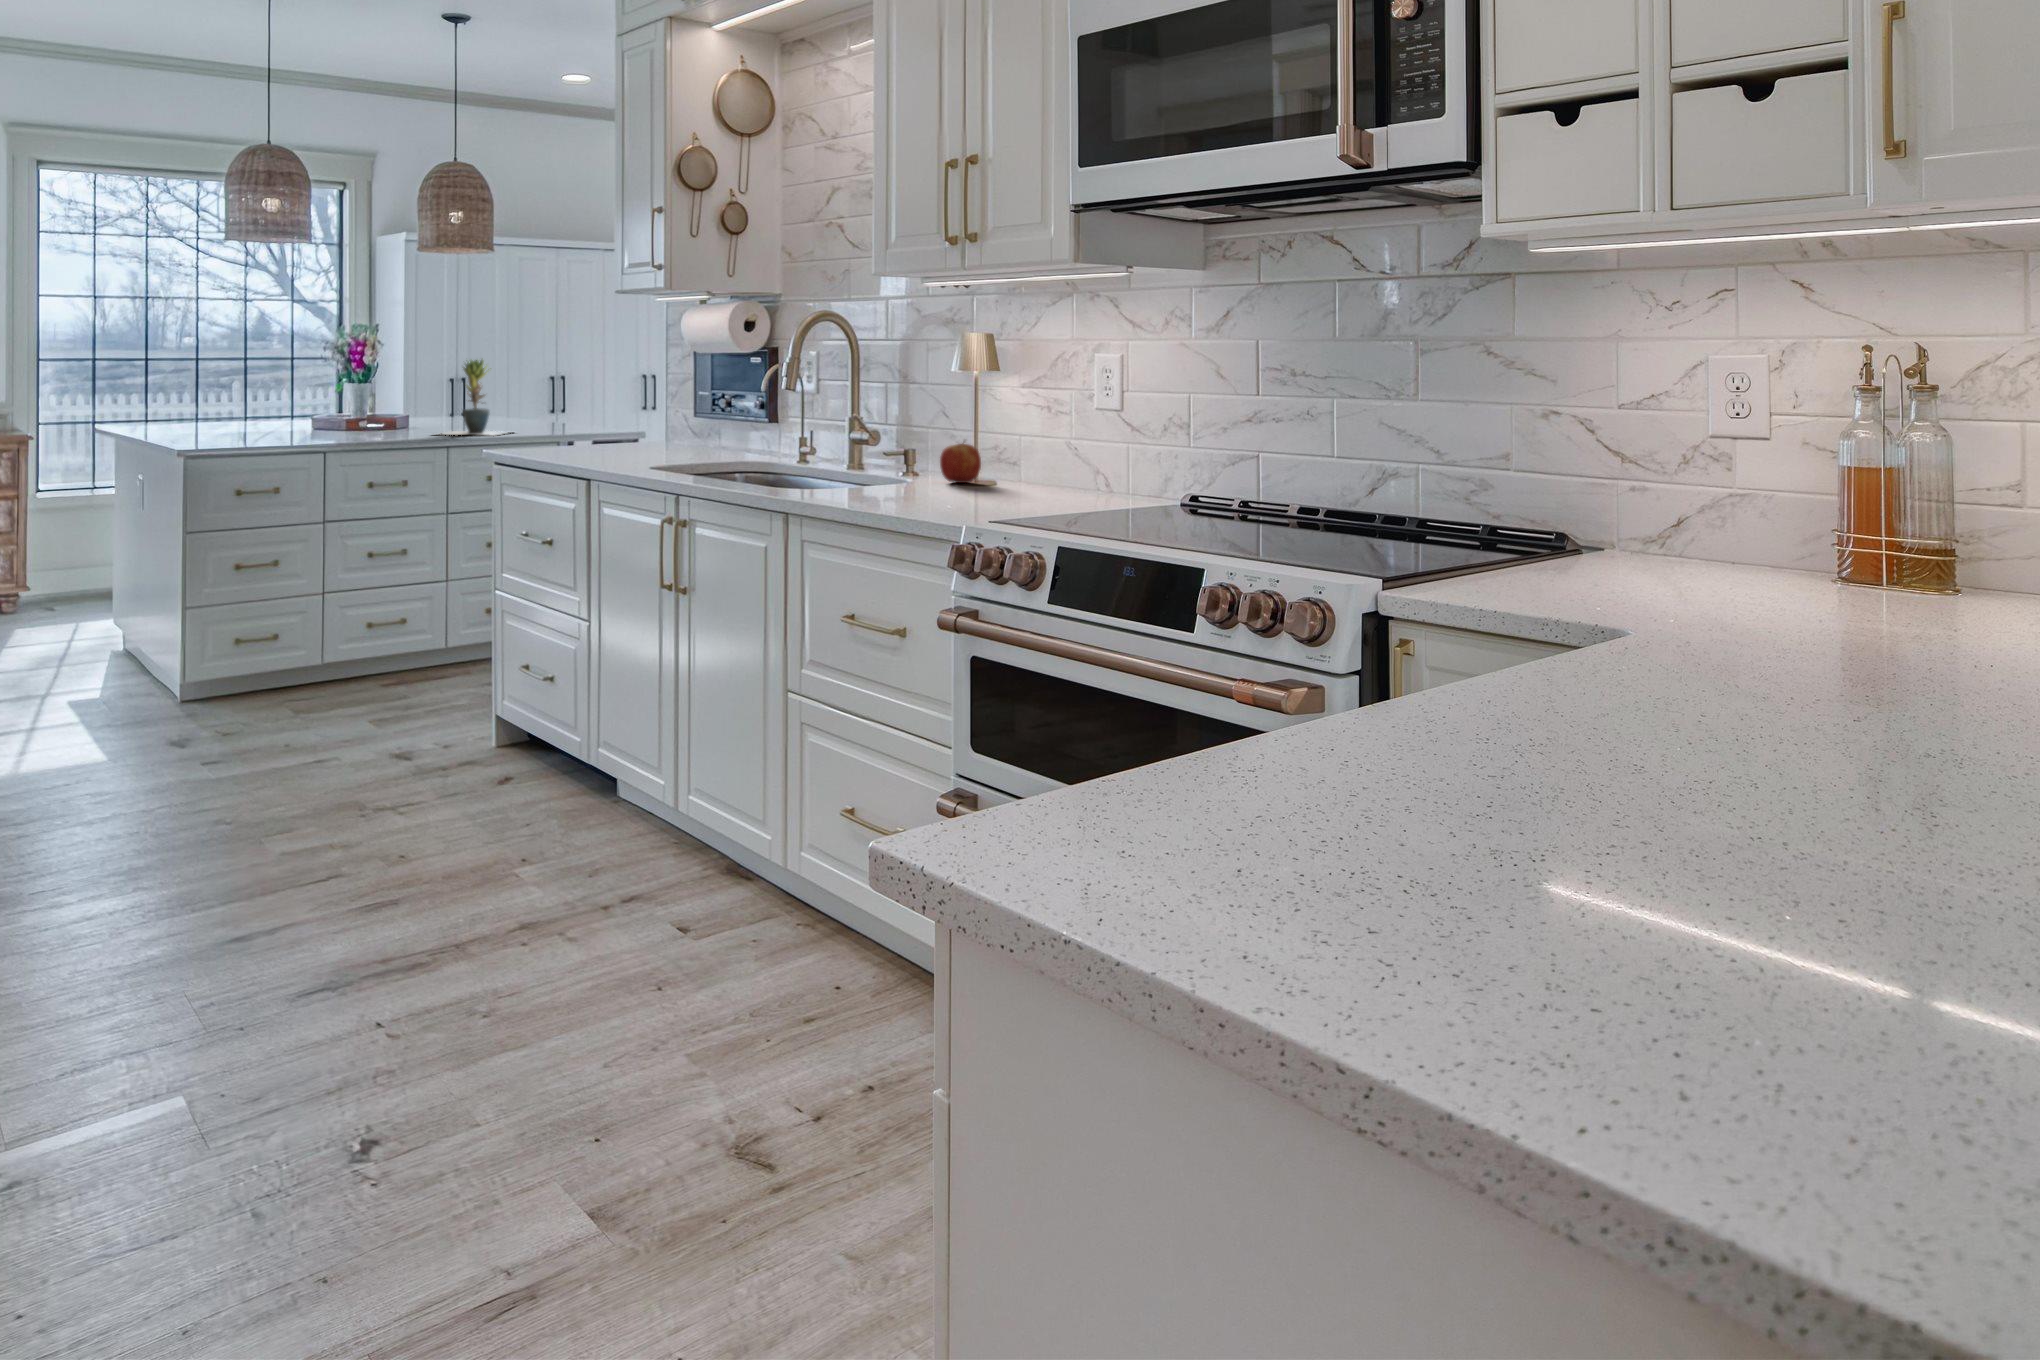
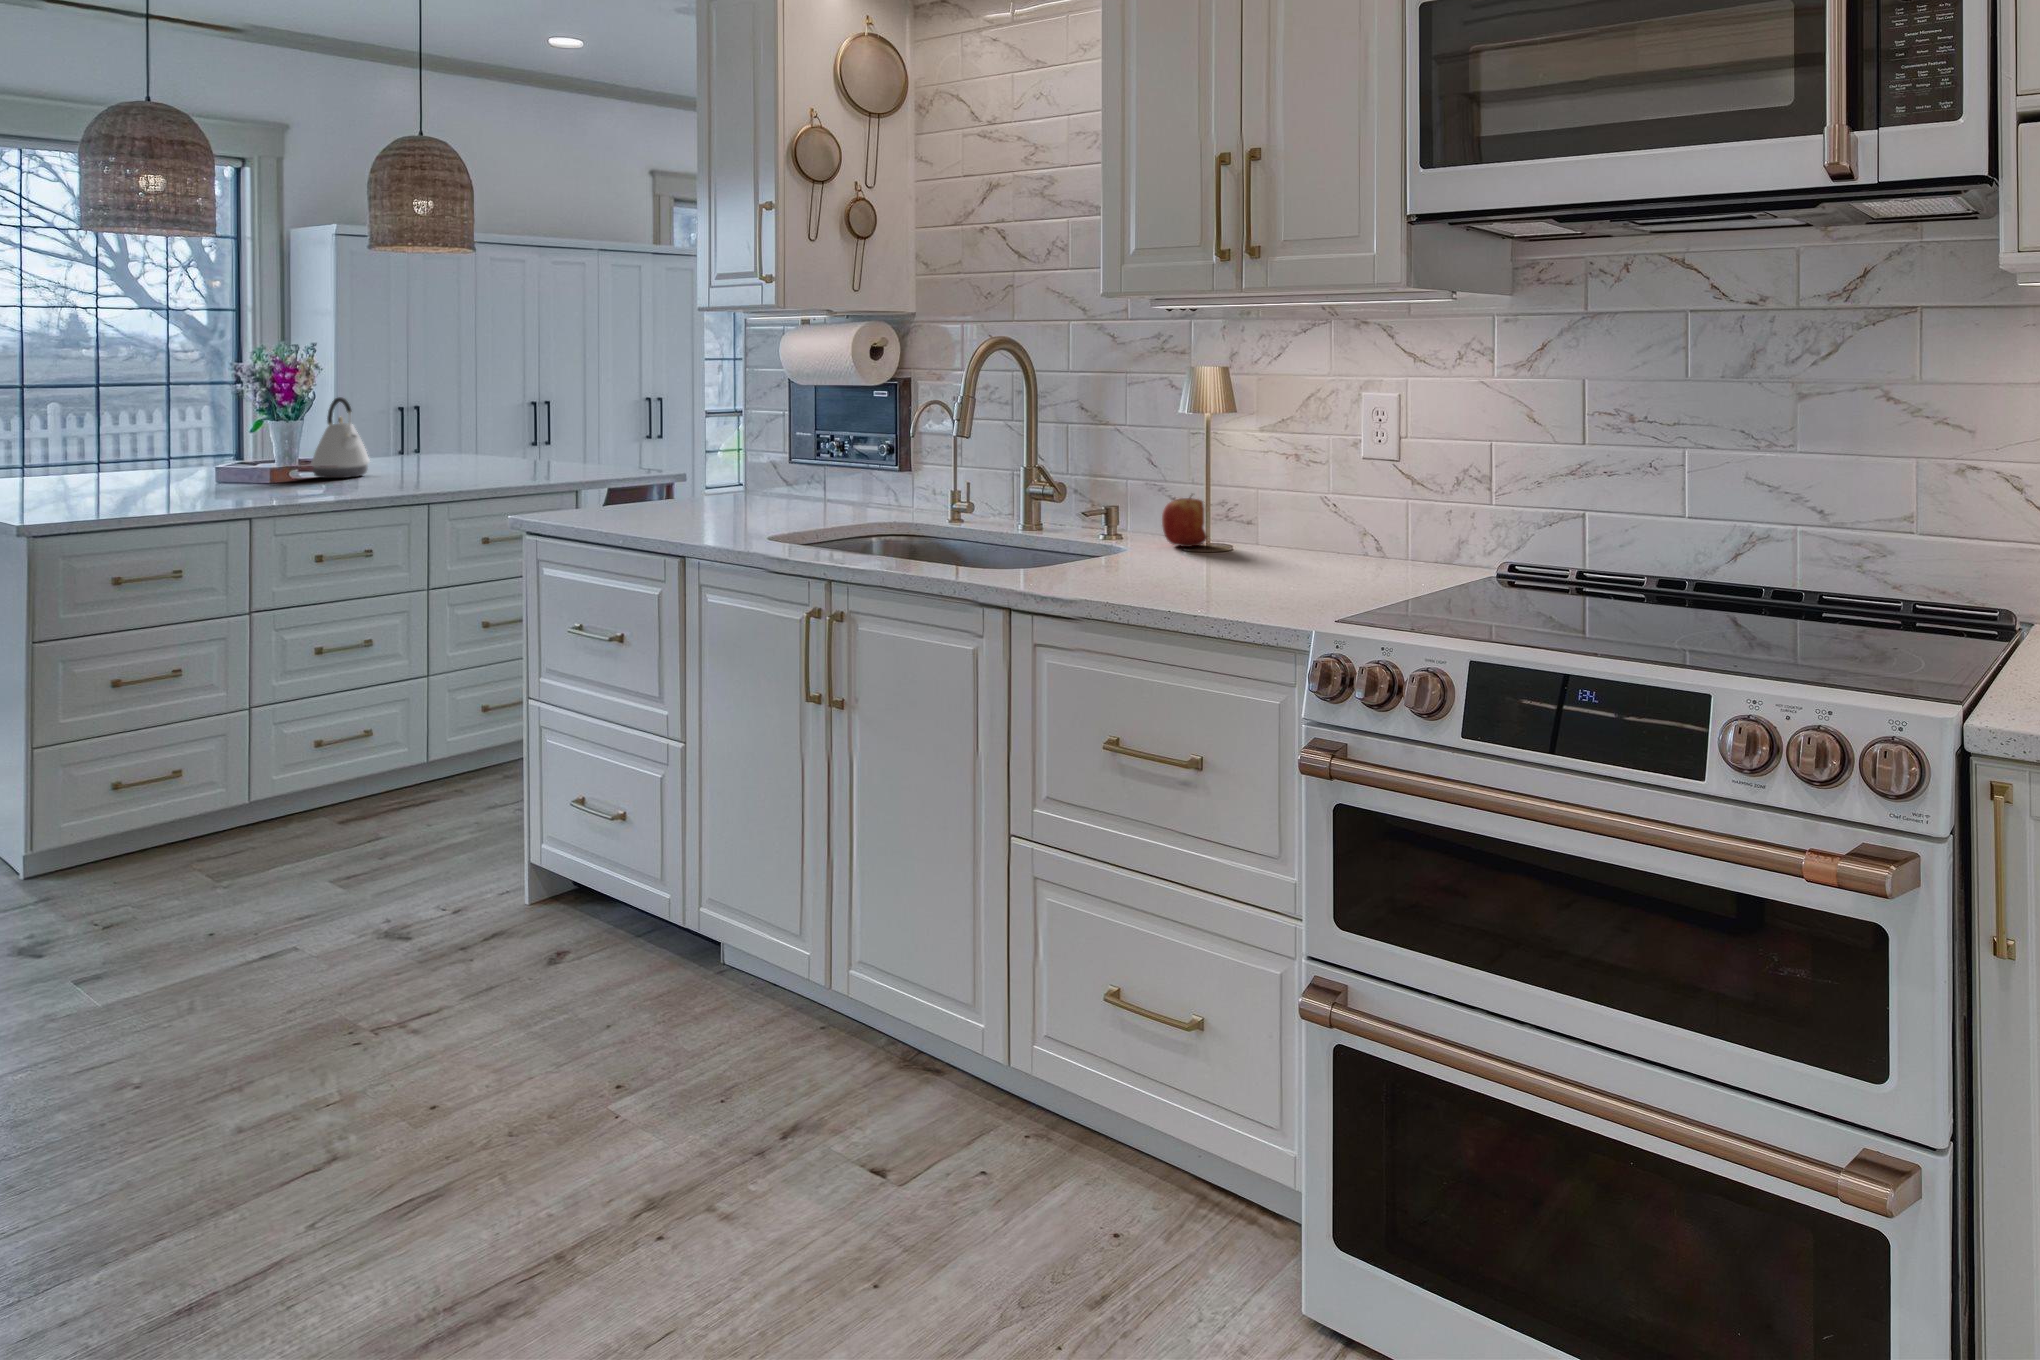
potted plant: present [436,359,505,435] -> none [397,385,519,485]
kettle: none [376,367,416,430] -> present [311,397,370,478]

